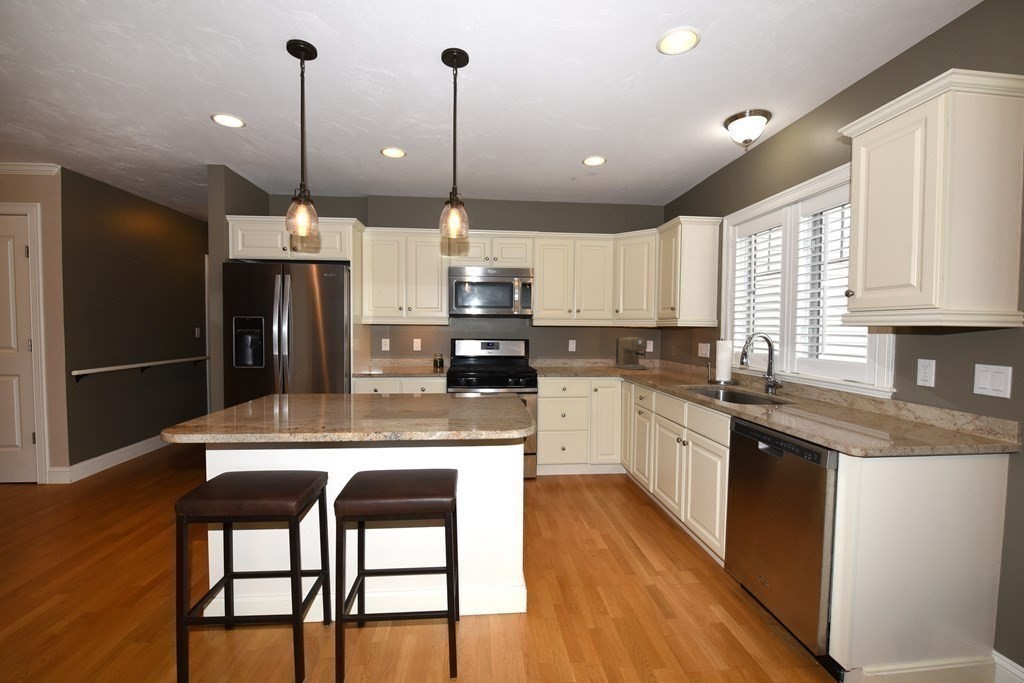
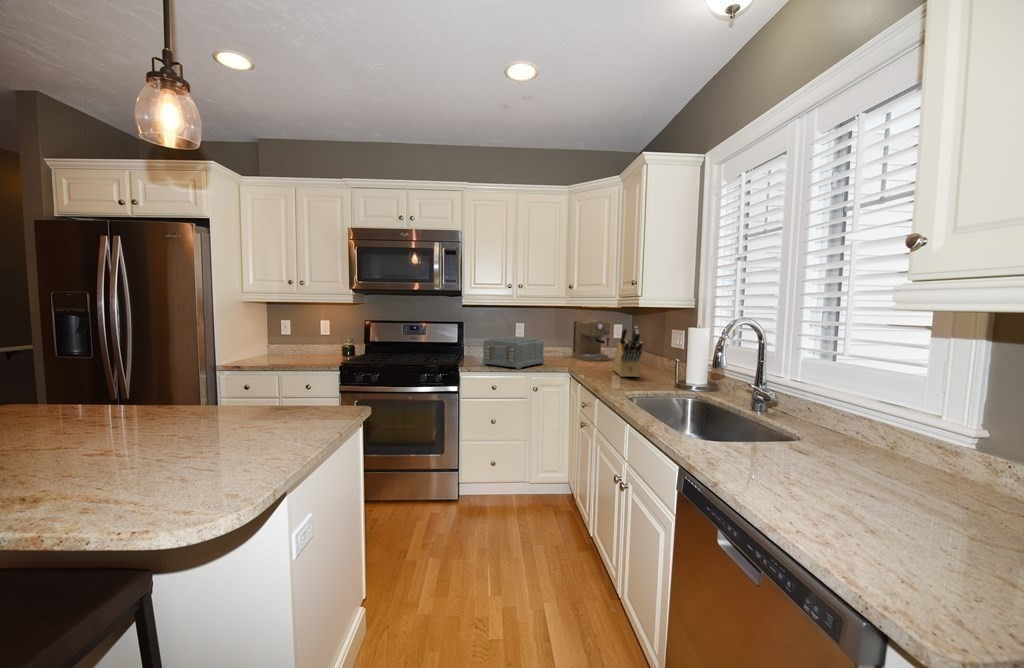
knife block: none [656,340,682,379] -> present [613,326,643,377]
toaster: none [553,351,600,375] -> present [482,337,544,369]

